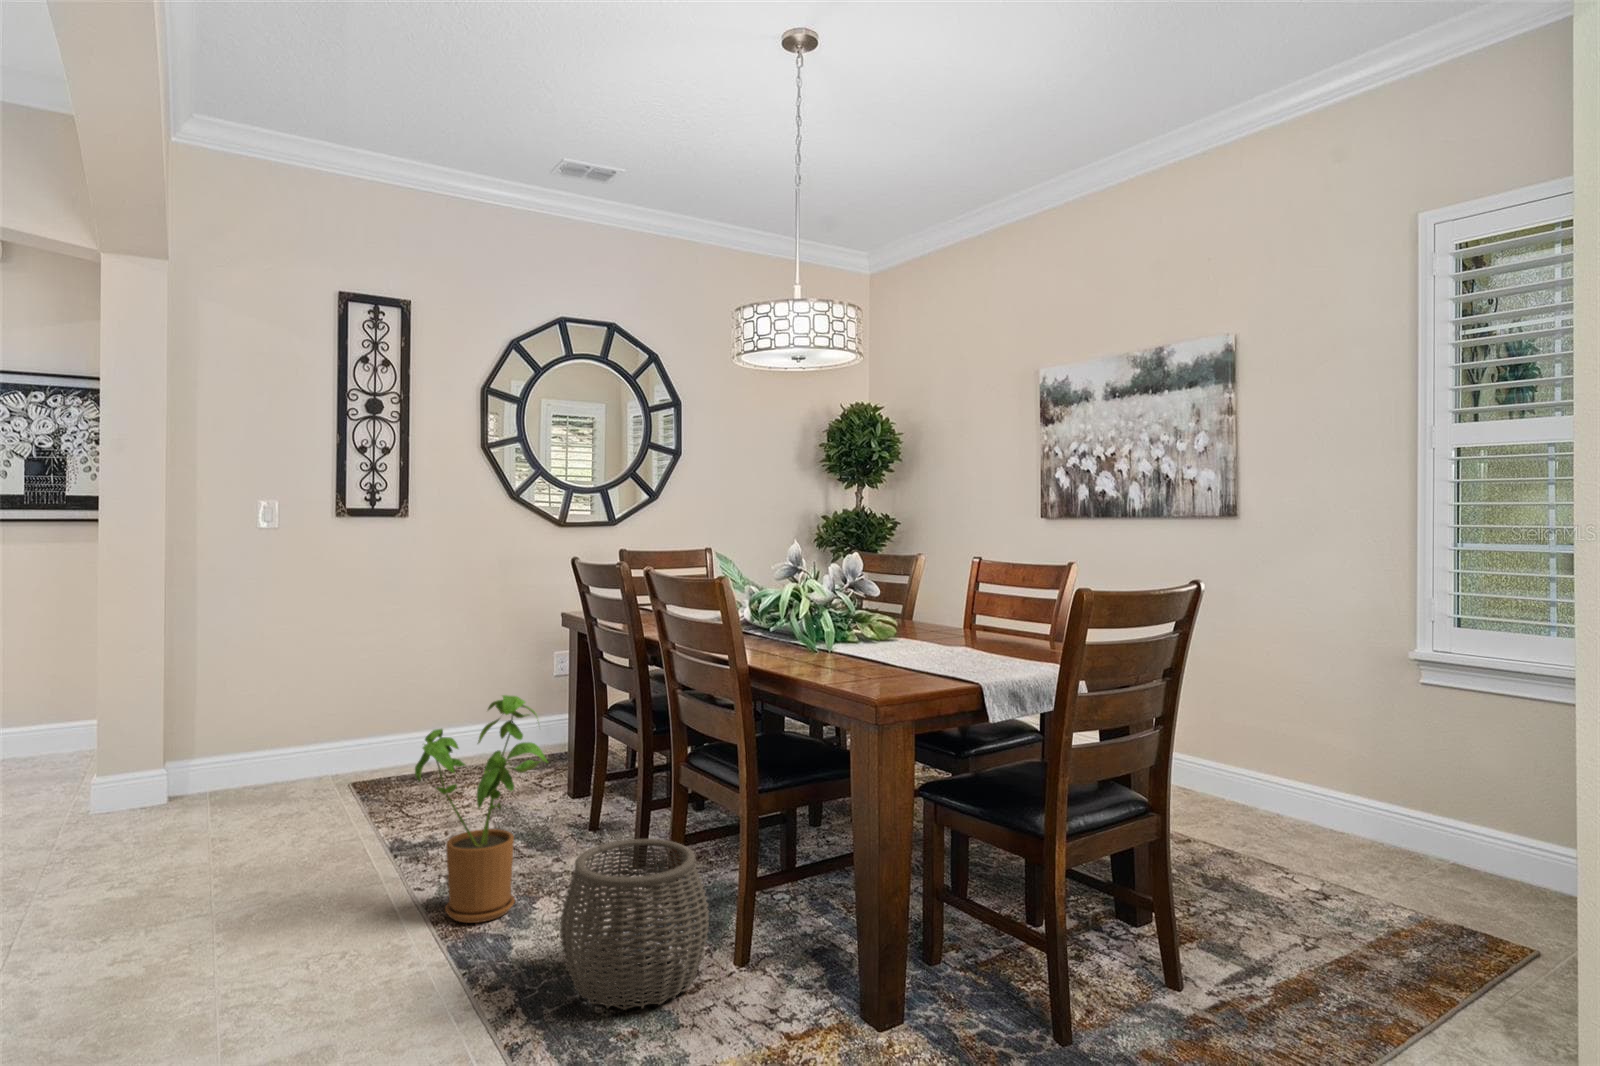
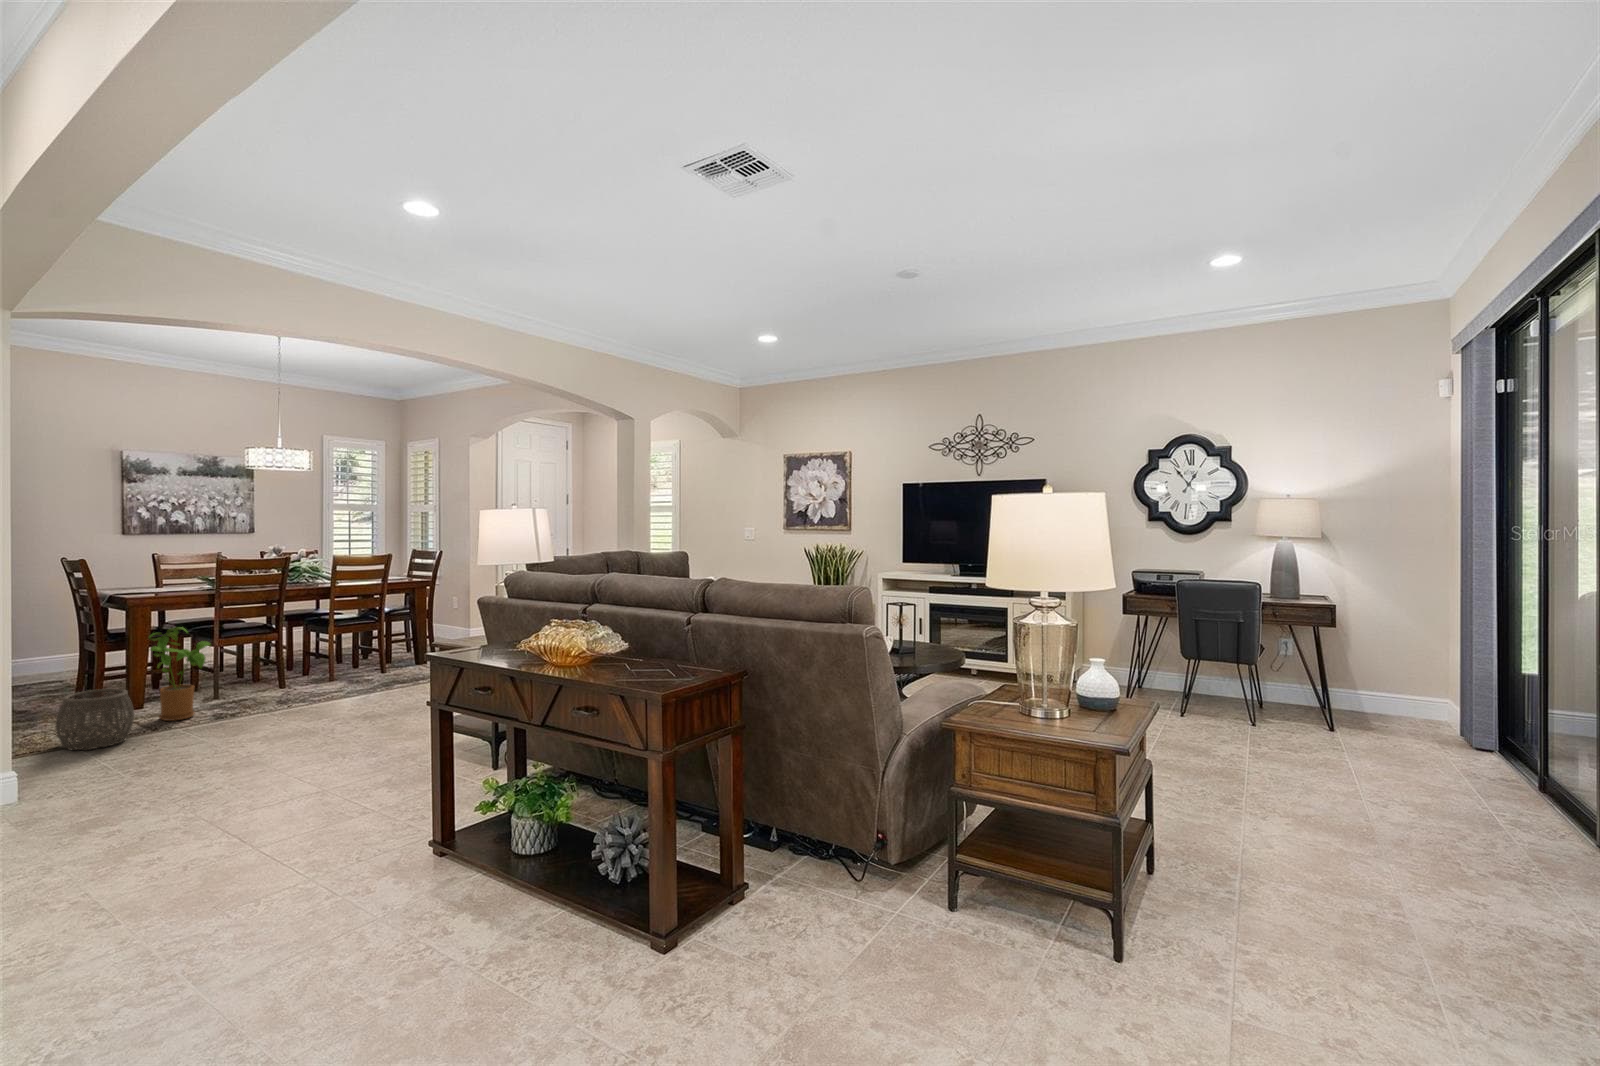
woven basket: present [560,839,709,1010] -> present [55,689,134,750]

